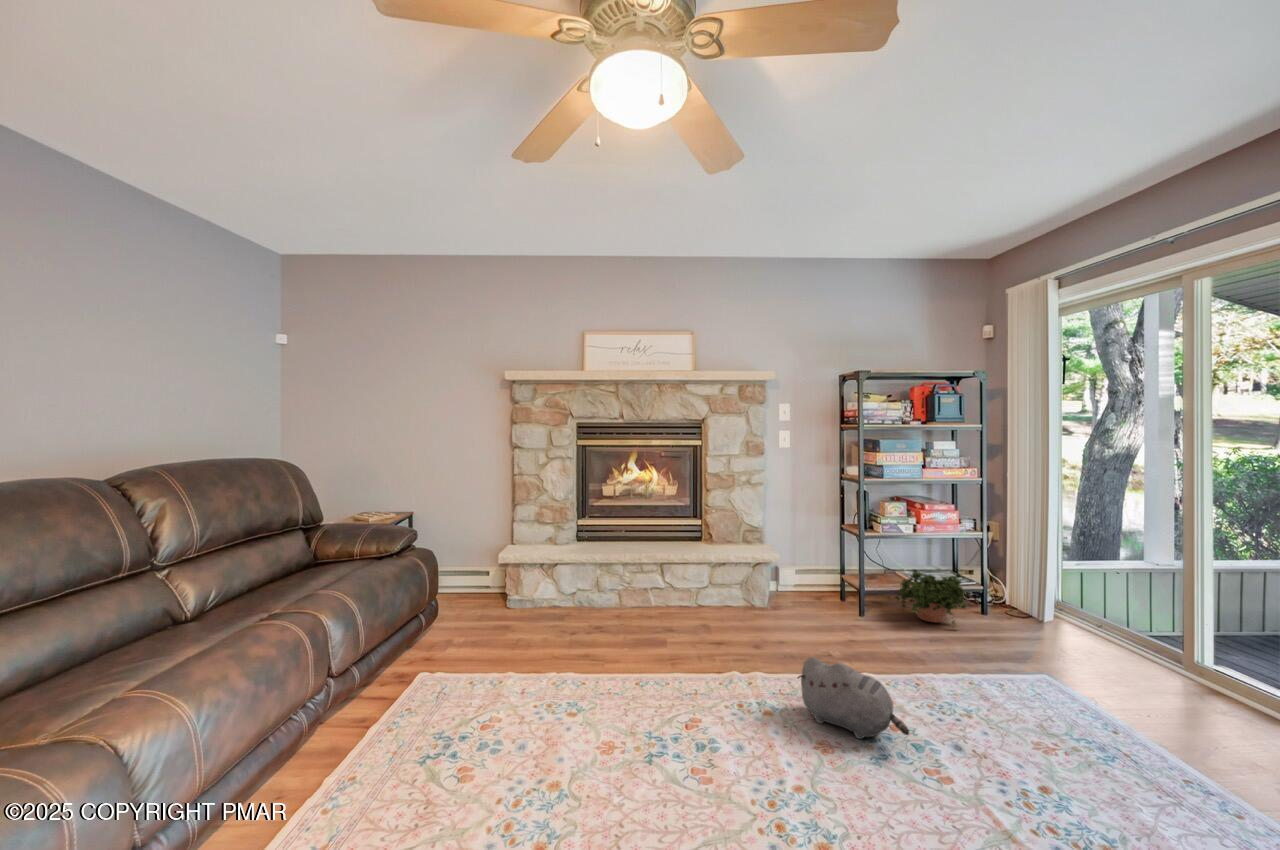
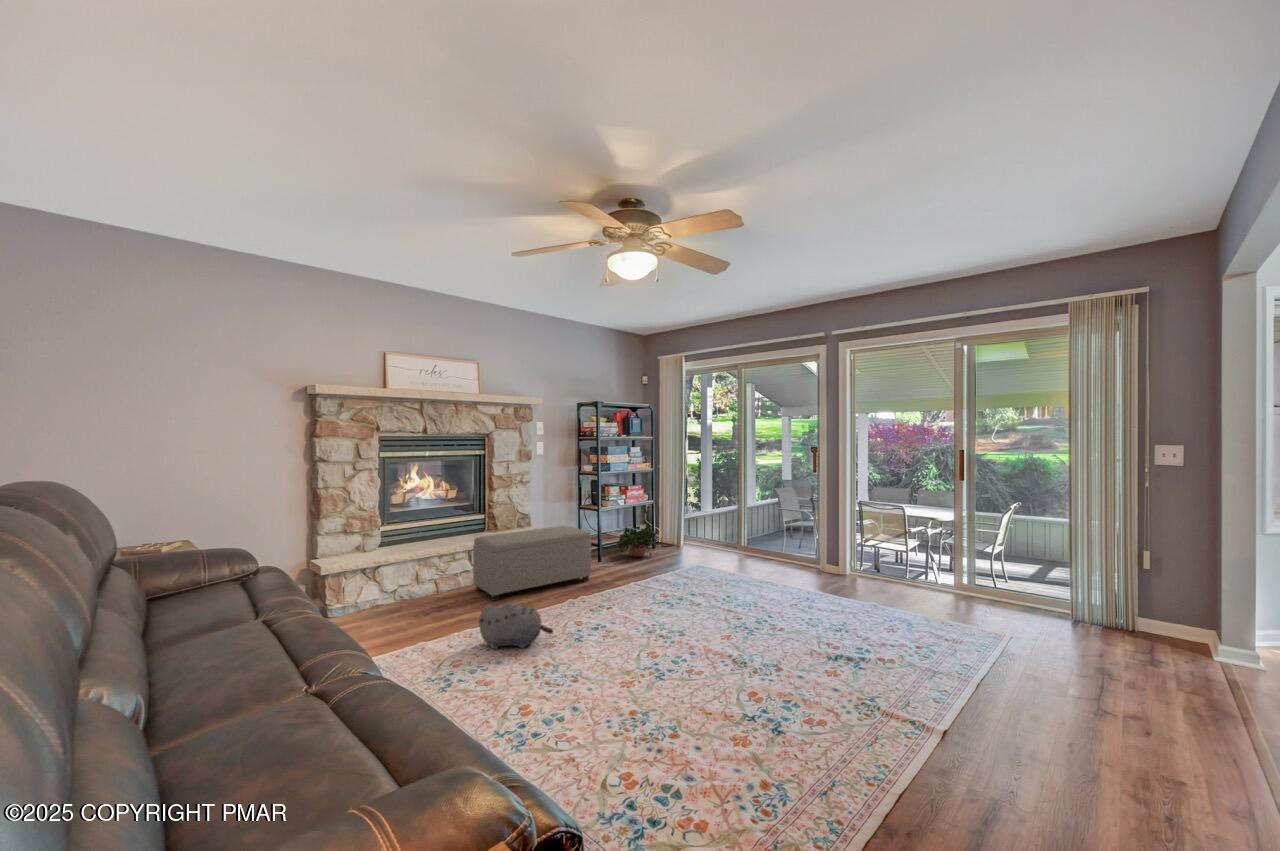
ottoman: none [652,549,810,642] -> present [473,526,591,600]
plush toy: present [798,657,909,739] -> present [479,603,553,649]

